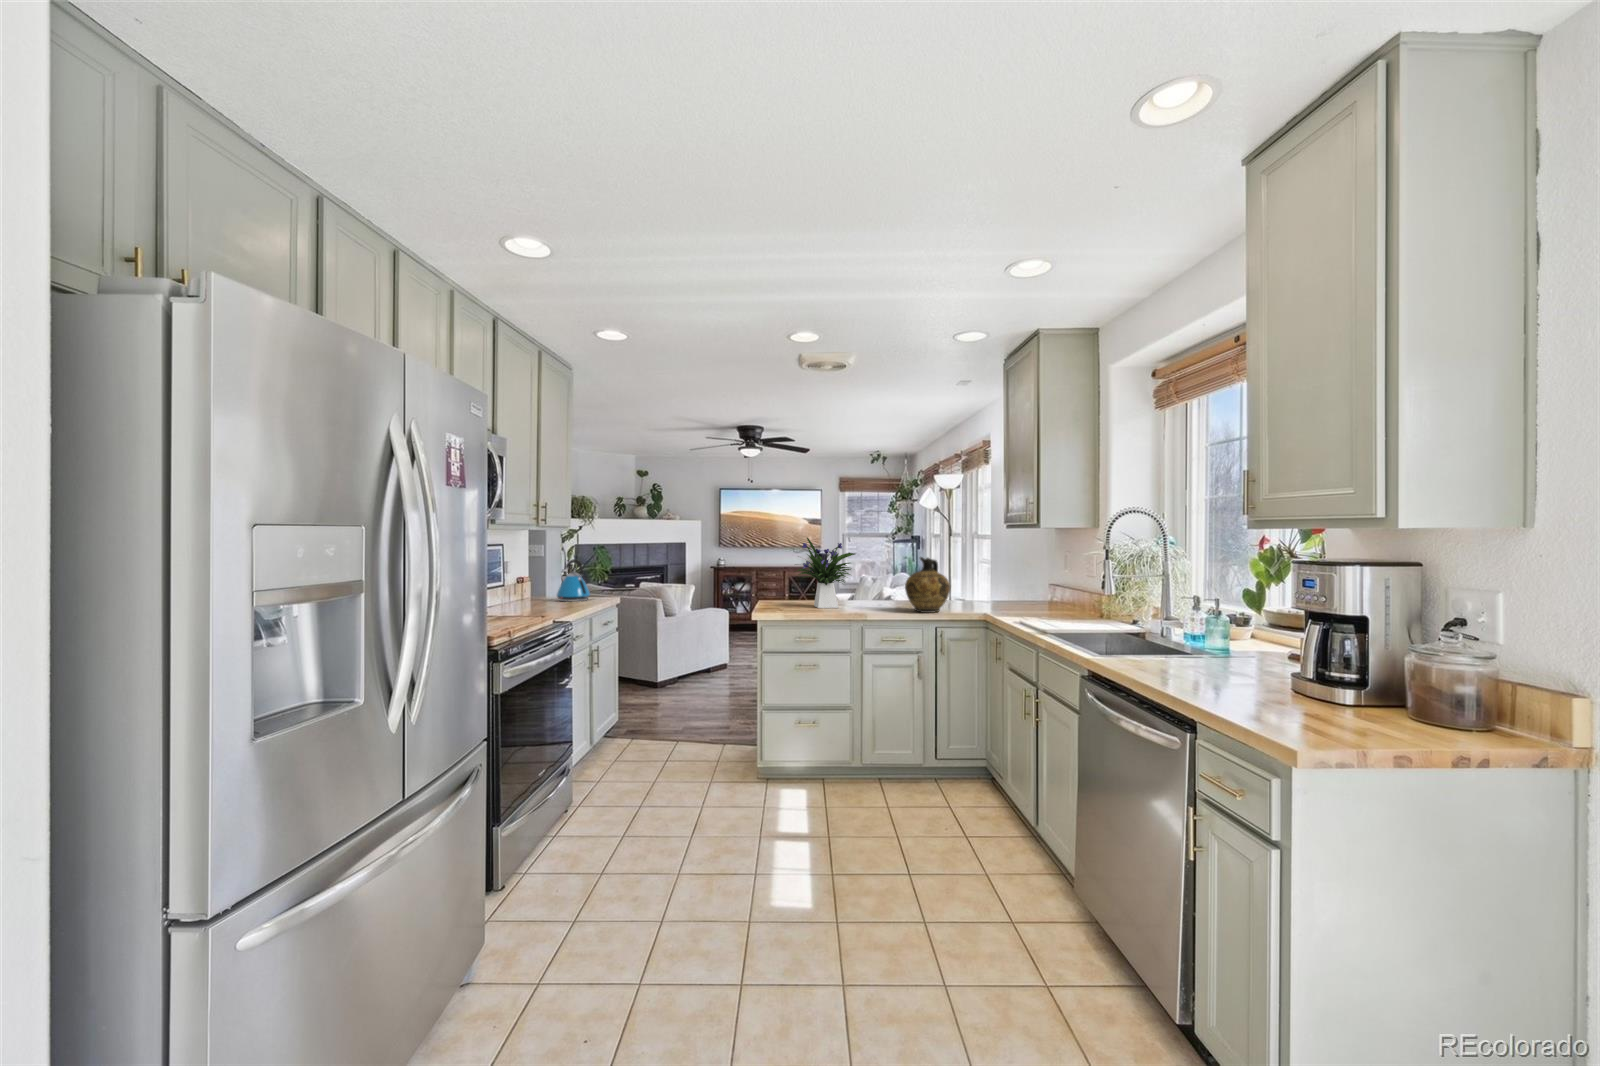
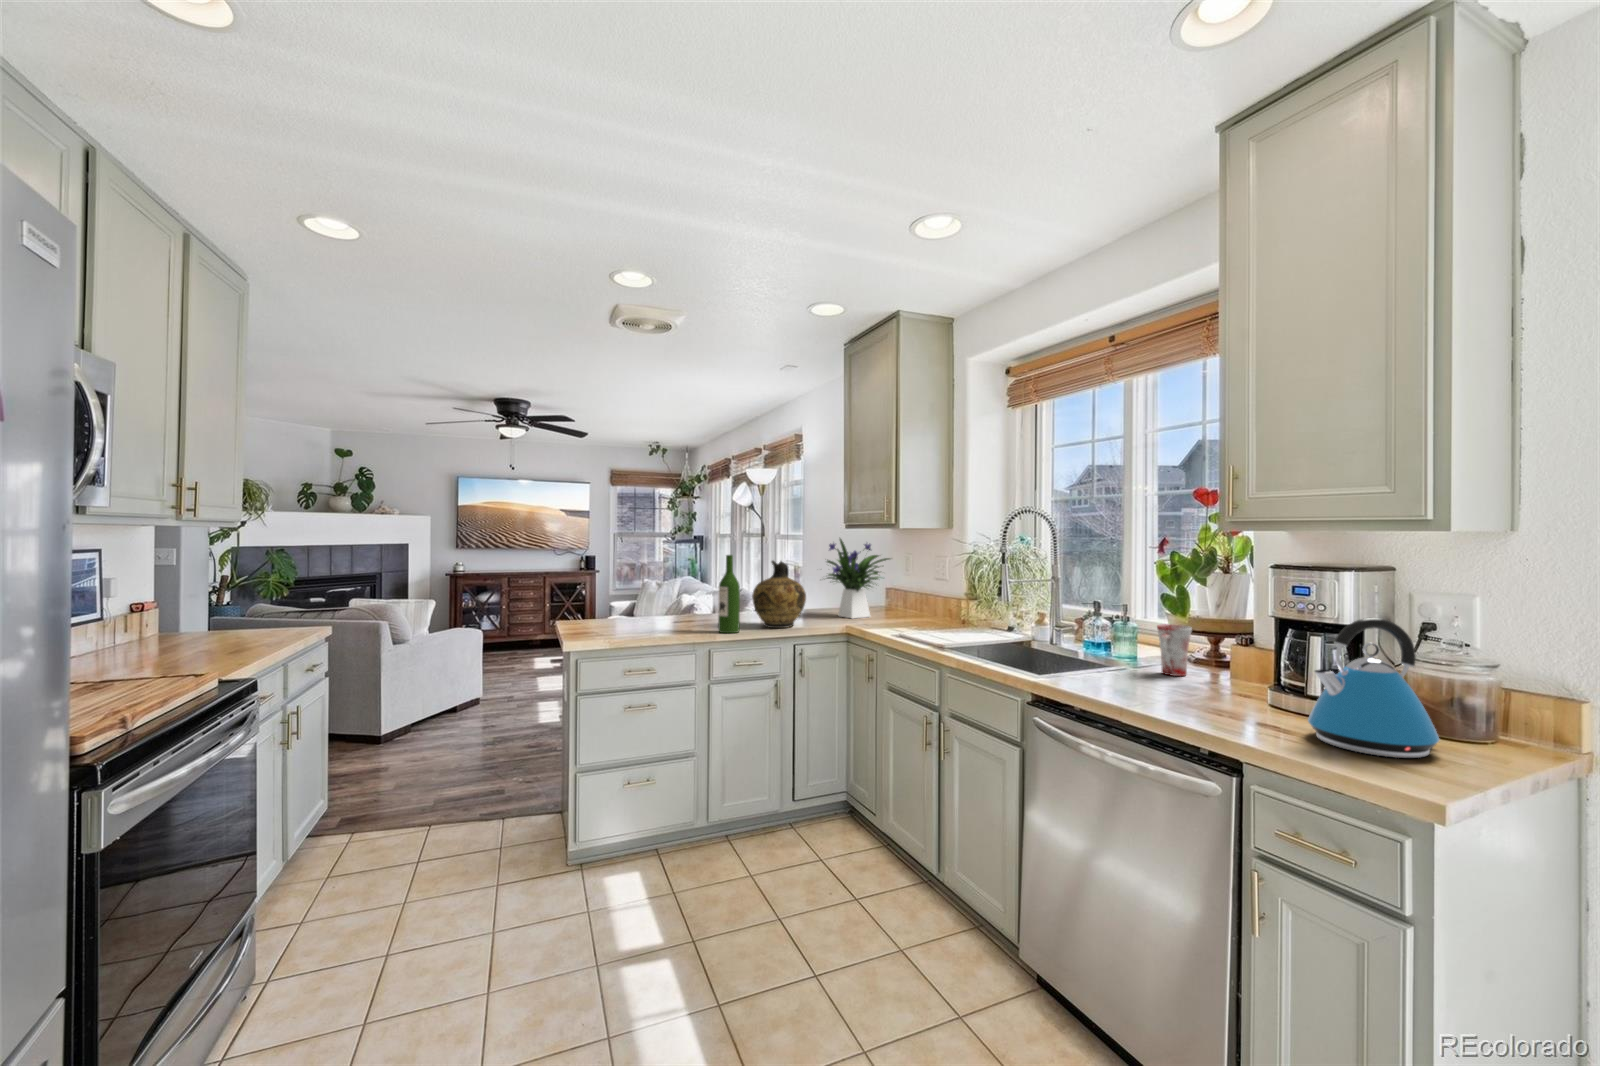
flower arrangement: present [798,538,855,608] -> present [827,539,890,618]
wine bottle: none [874,552,891,614] -> present [718,555,740,633]
kettle: present [557,559,590,601] -> present [1308,618,1439,758]
mug: none [1214,618,1253,664] -> present [1157,624,1192,676]

